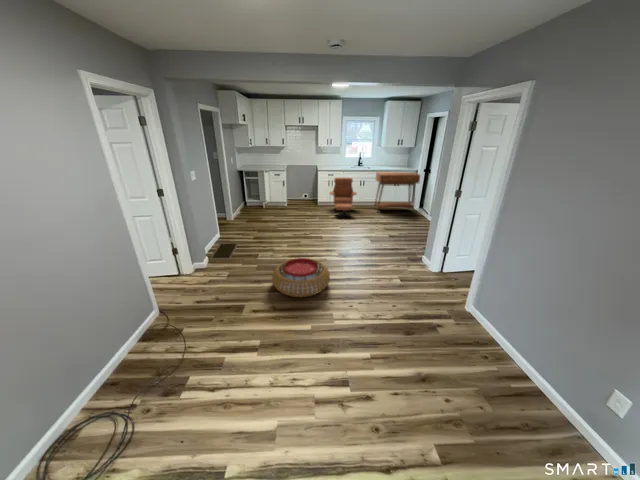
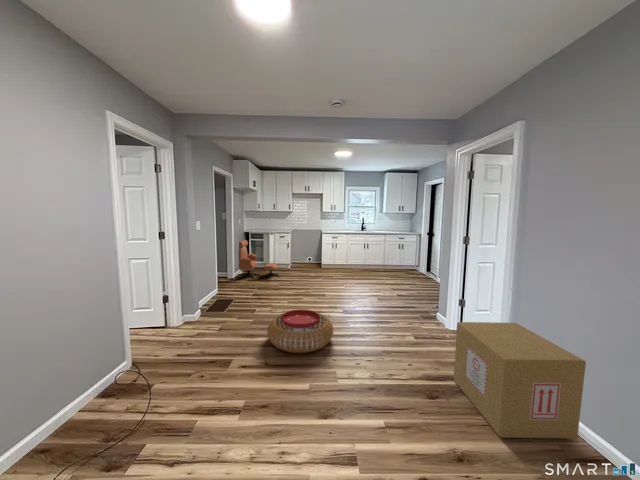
console table: present [375,172,420,210] -> none [380,235,426,275]
lounge chair: present [330,178,357,217] -> present [238,240,279,278]
cardboard box: none [428,276,533,364] -> present [454,322,586,439]

